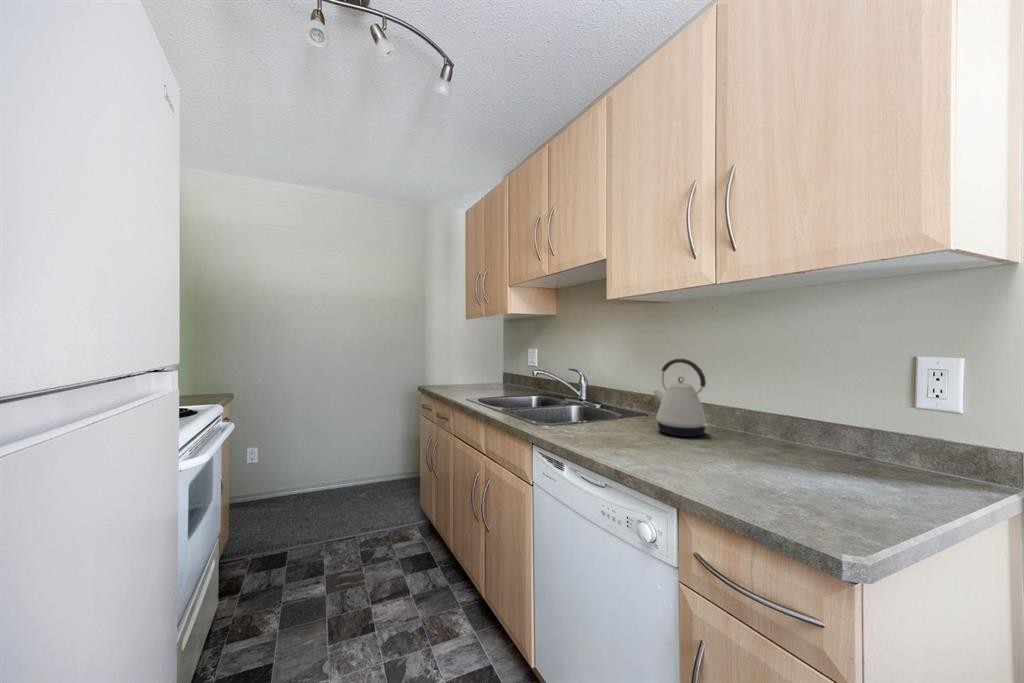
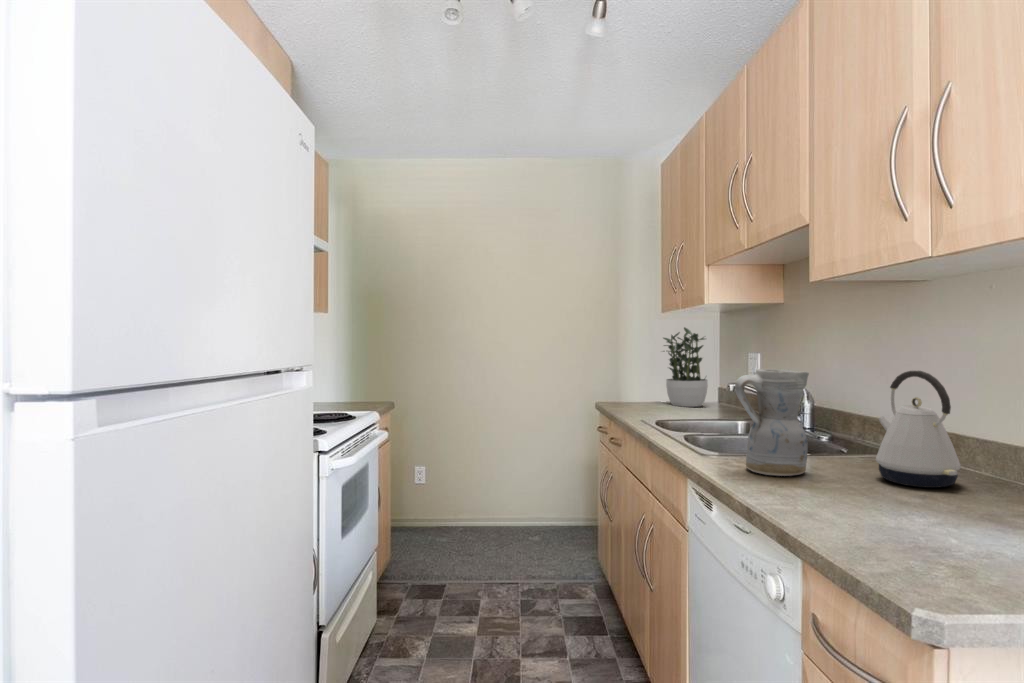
potted plant: none [464,332,495,387] -> present [663,327,708,407]
ceramic pitcher: none [571,359,617,437] -> present [735,369,809,476]

